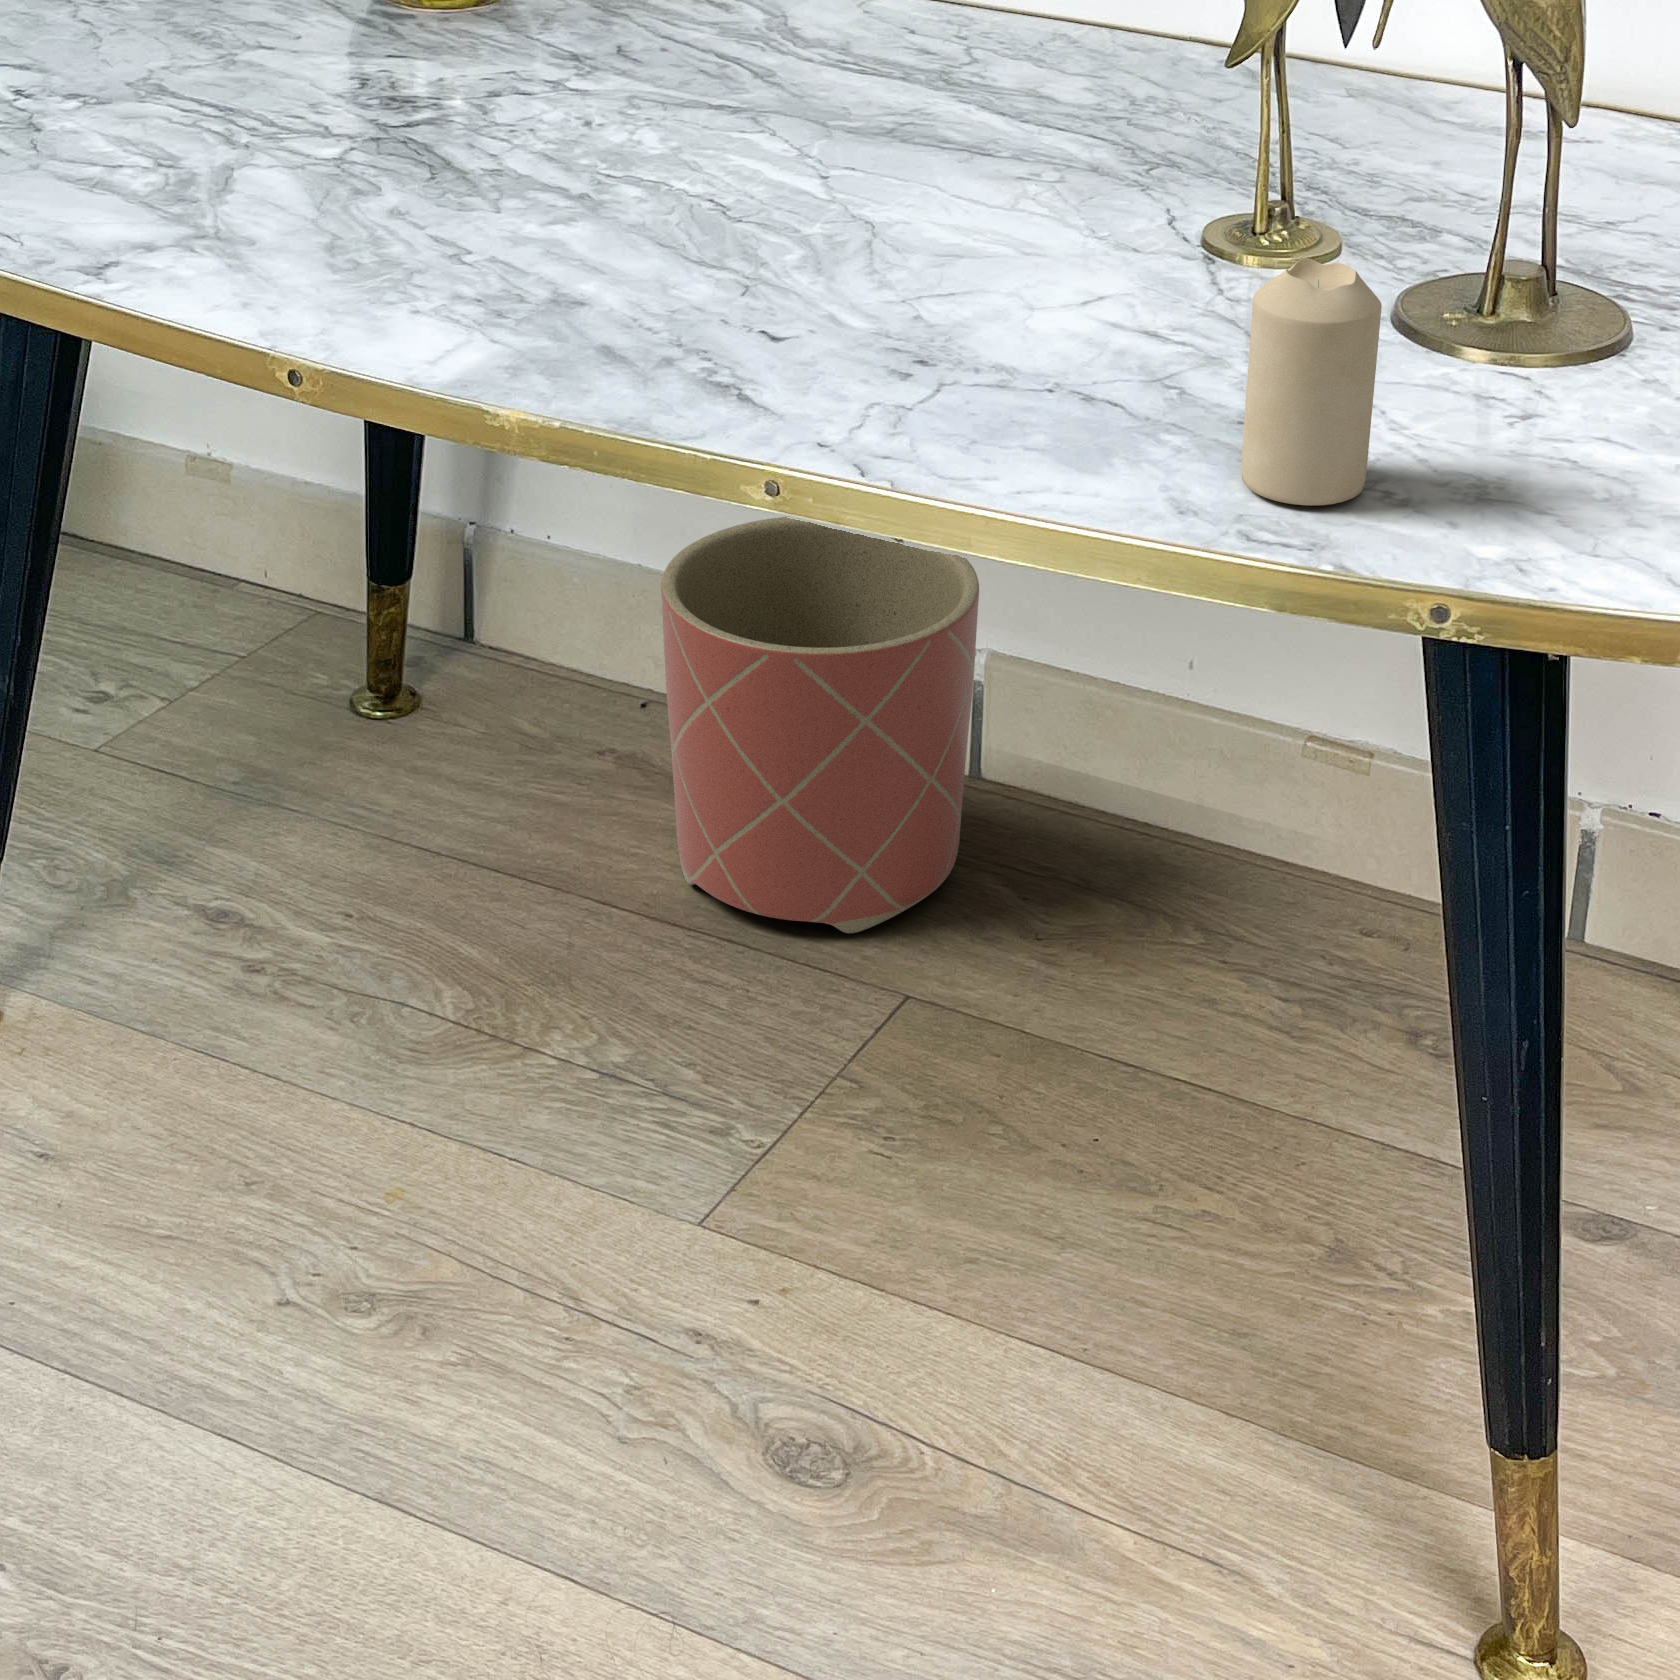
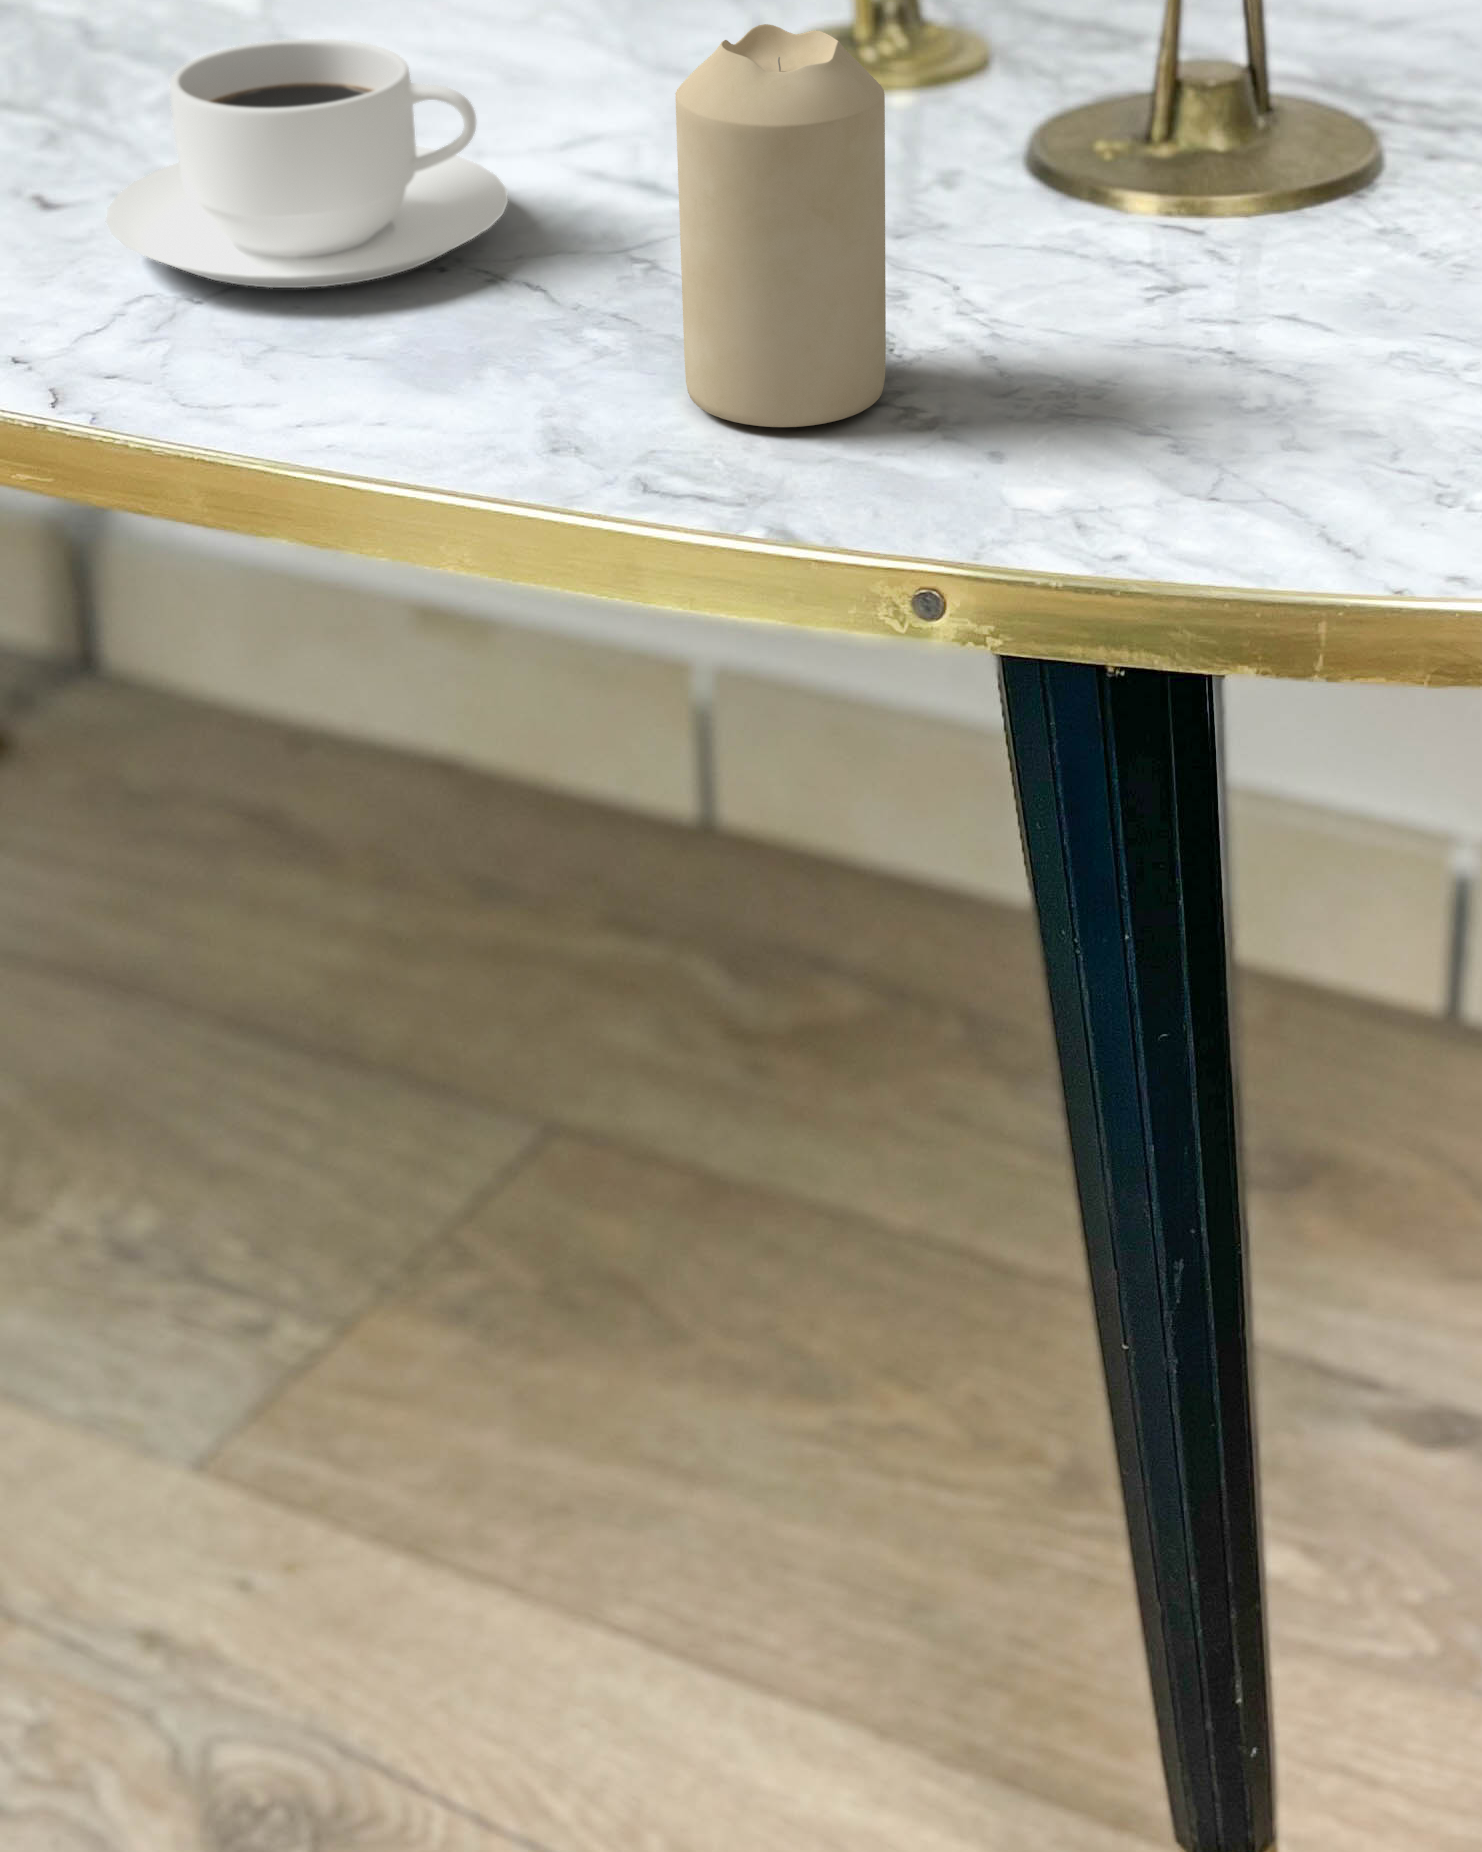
coffee cup: none [835,252,1086,413] -> present [106,39,508,288]
planter: present [661,517,979,933] -> none [198,445,638,1009]

